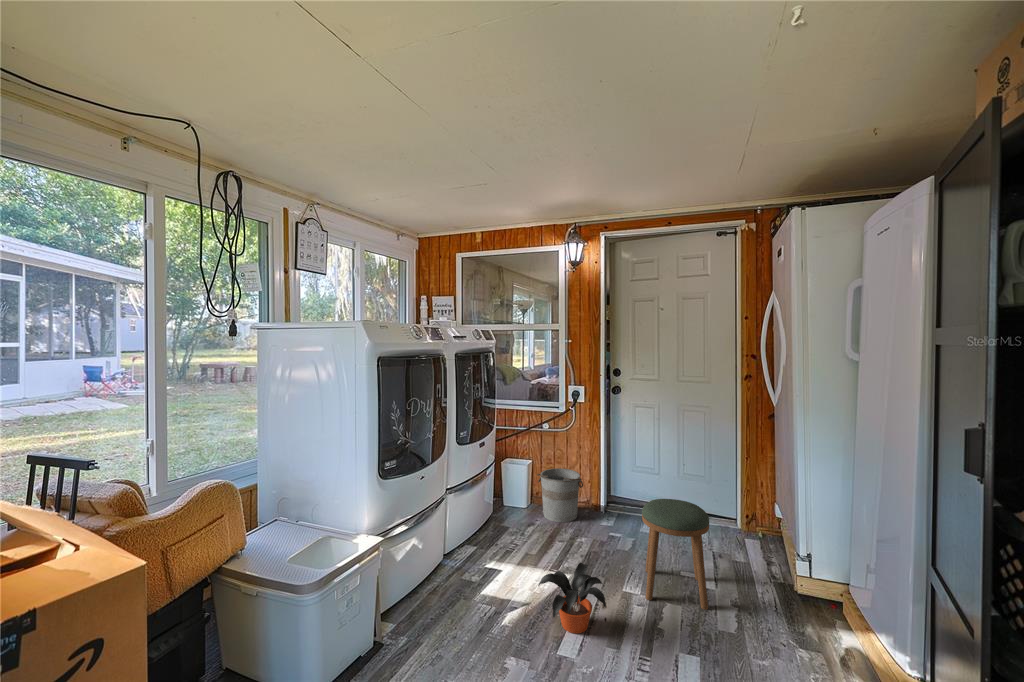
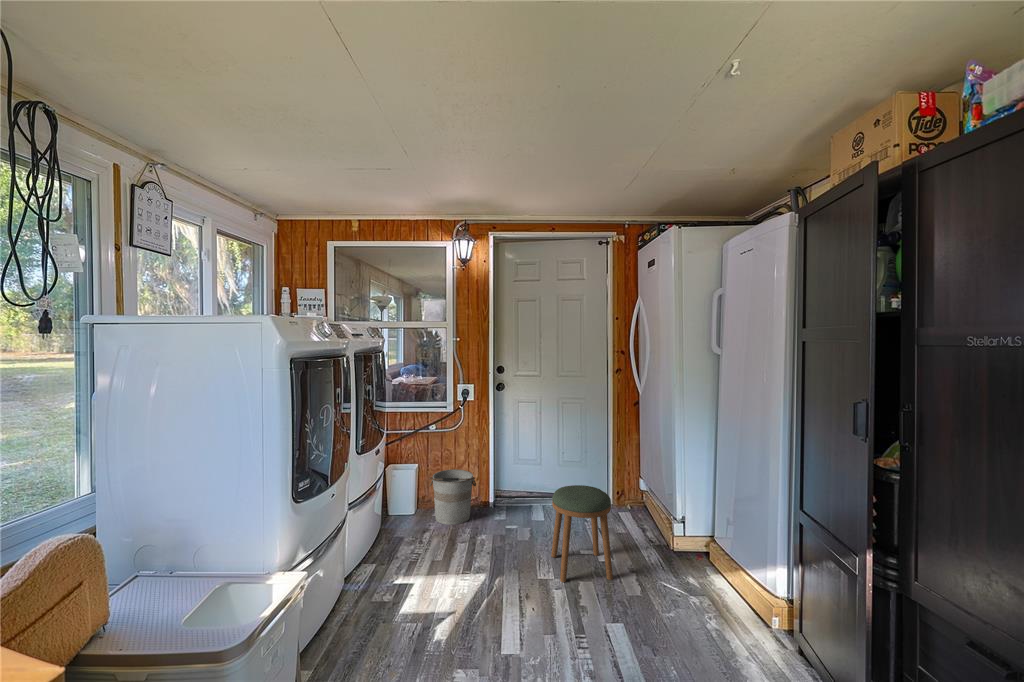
potted plant: present [538,562,606,634] -> none [472,559,541,630]

